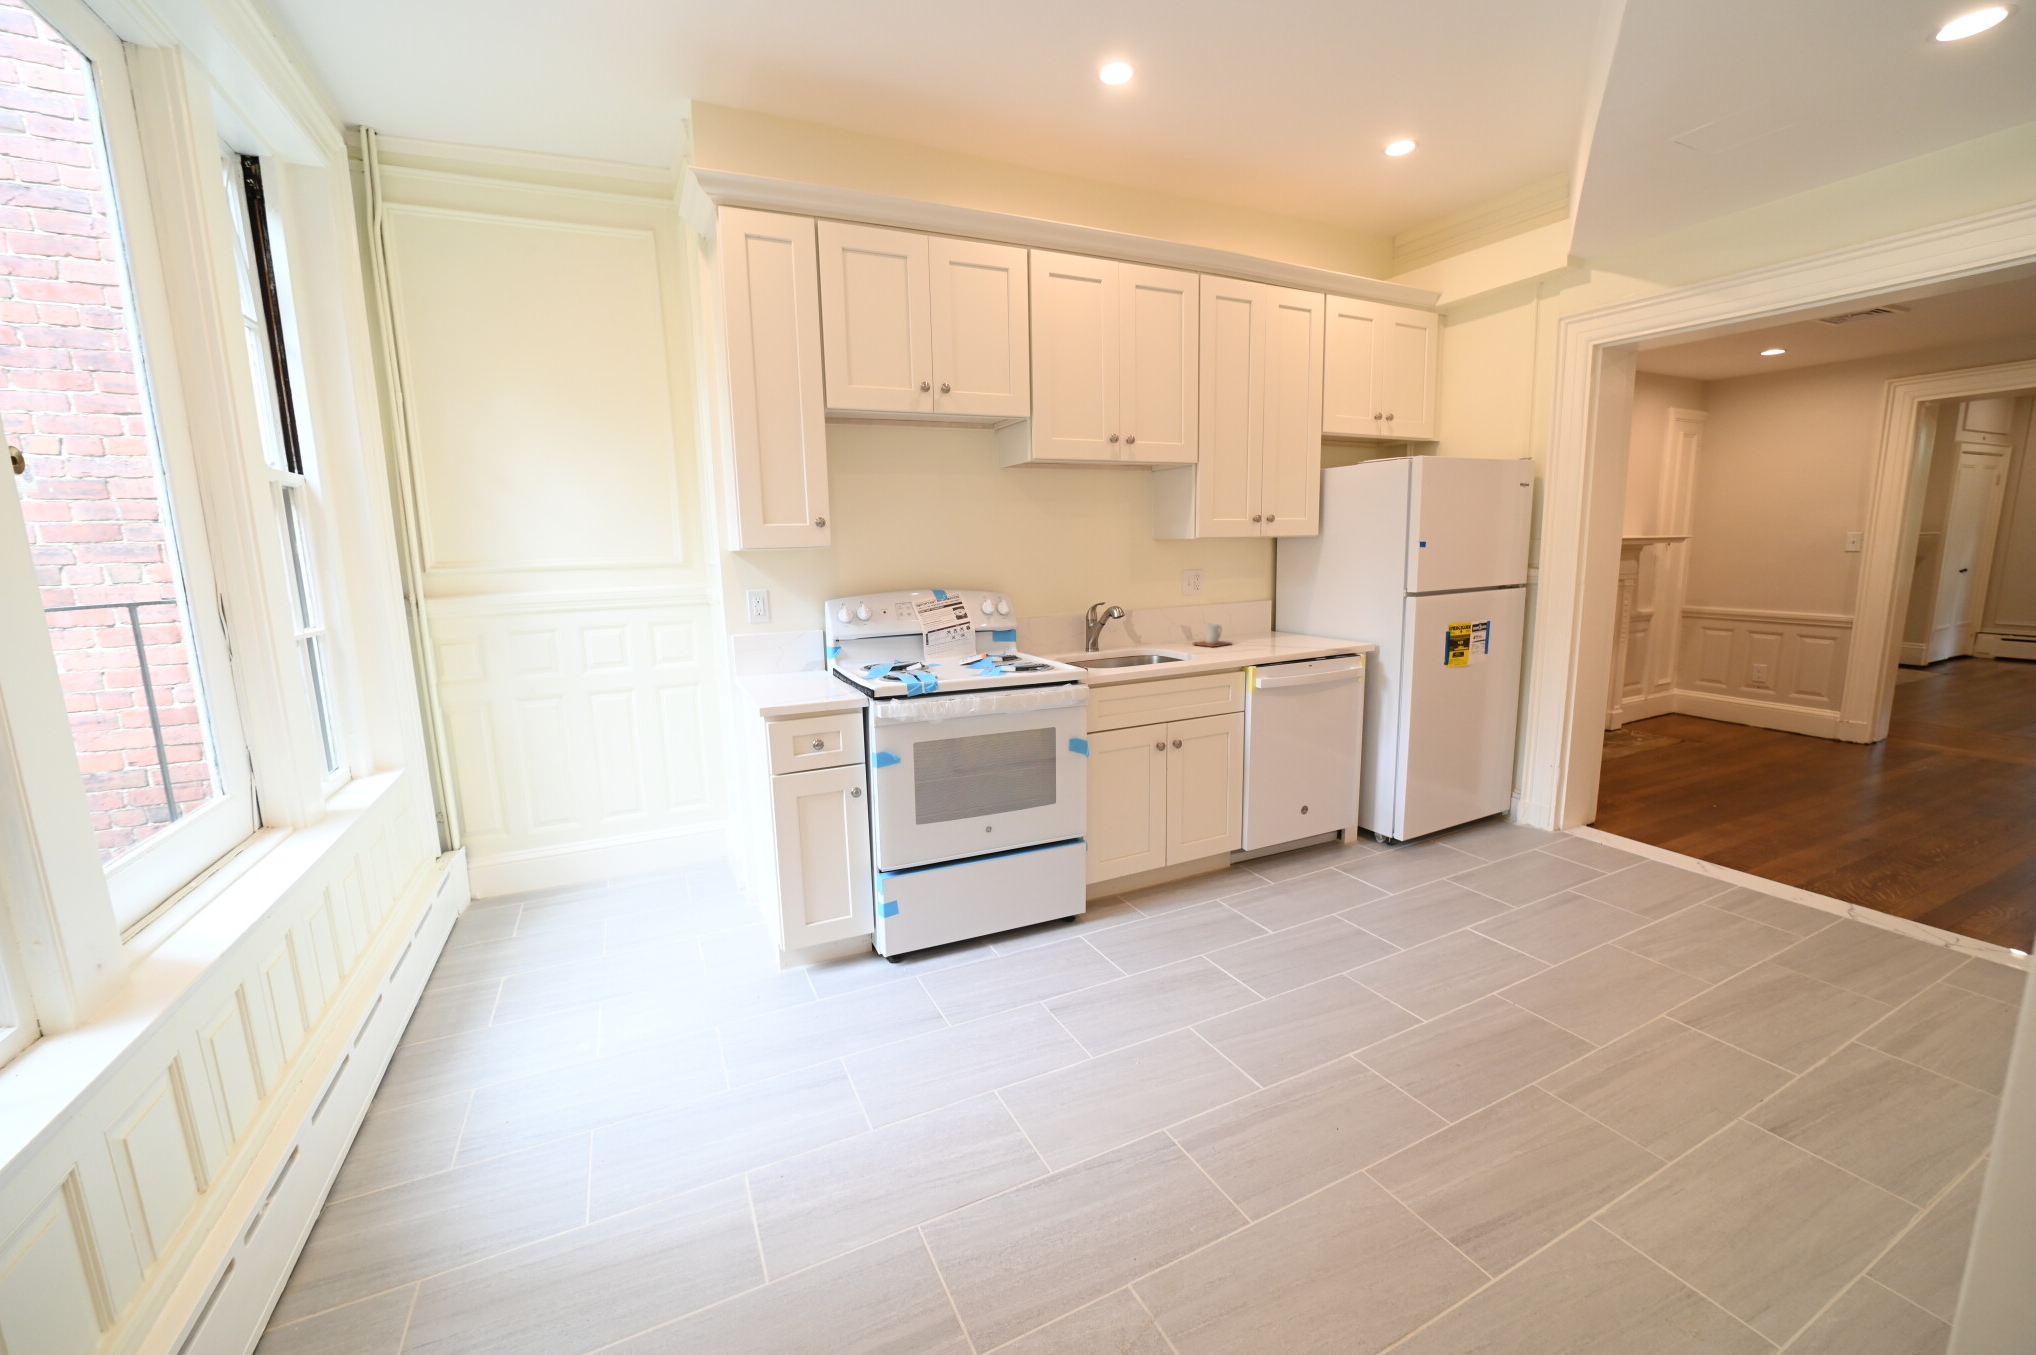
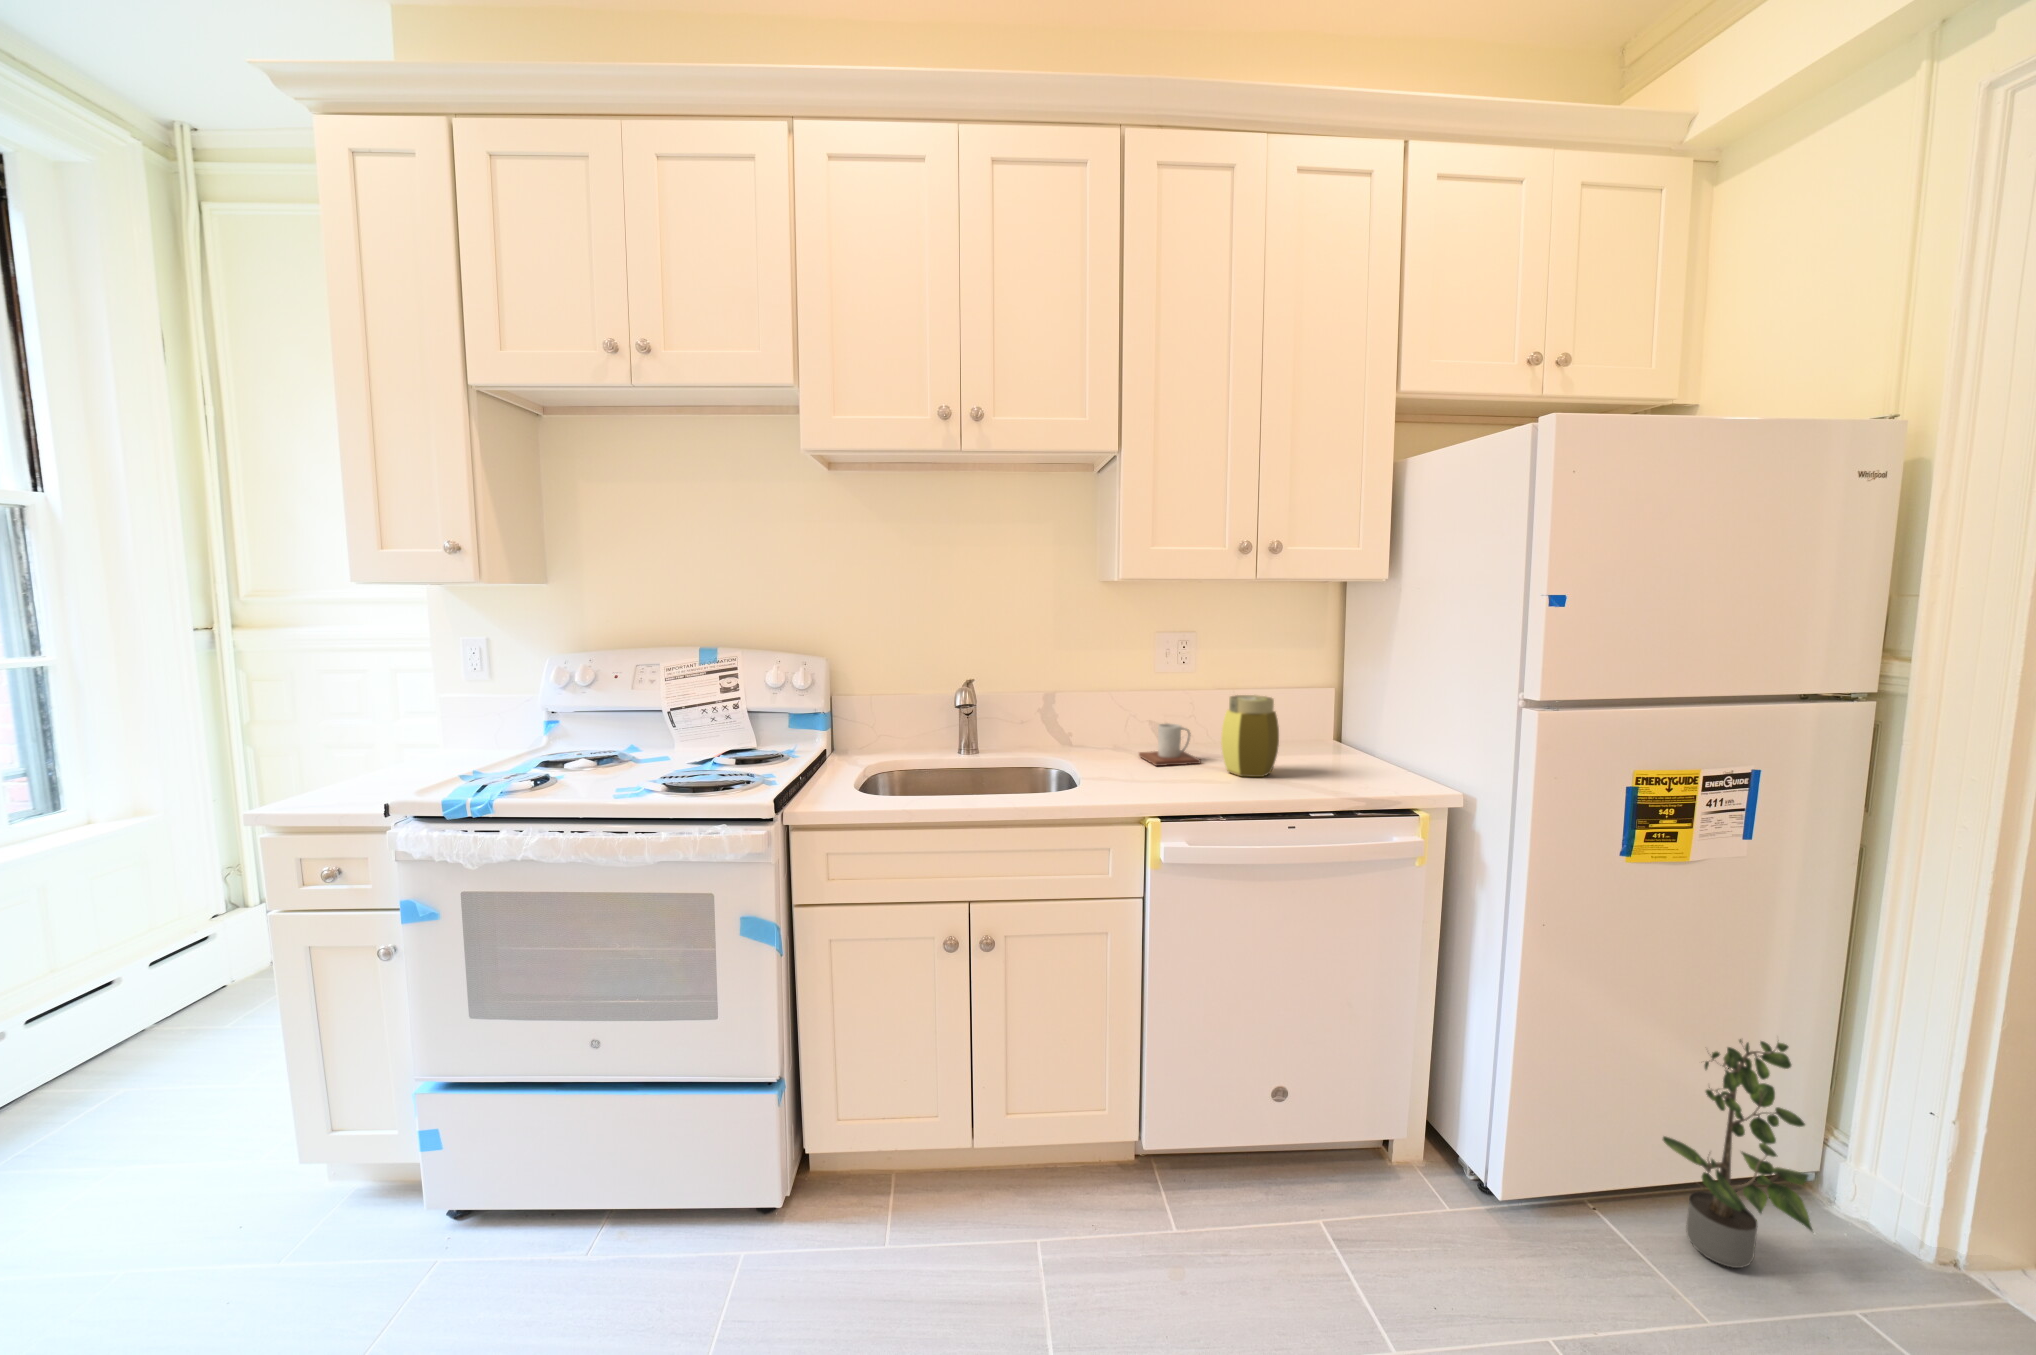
jar: none [1253,602,1281,647] -> present [1221,695,1279,777]
potted plant: none [1462,738,1521,845] -> present [1663,1039,1812,1268]

